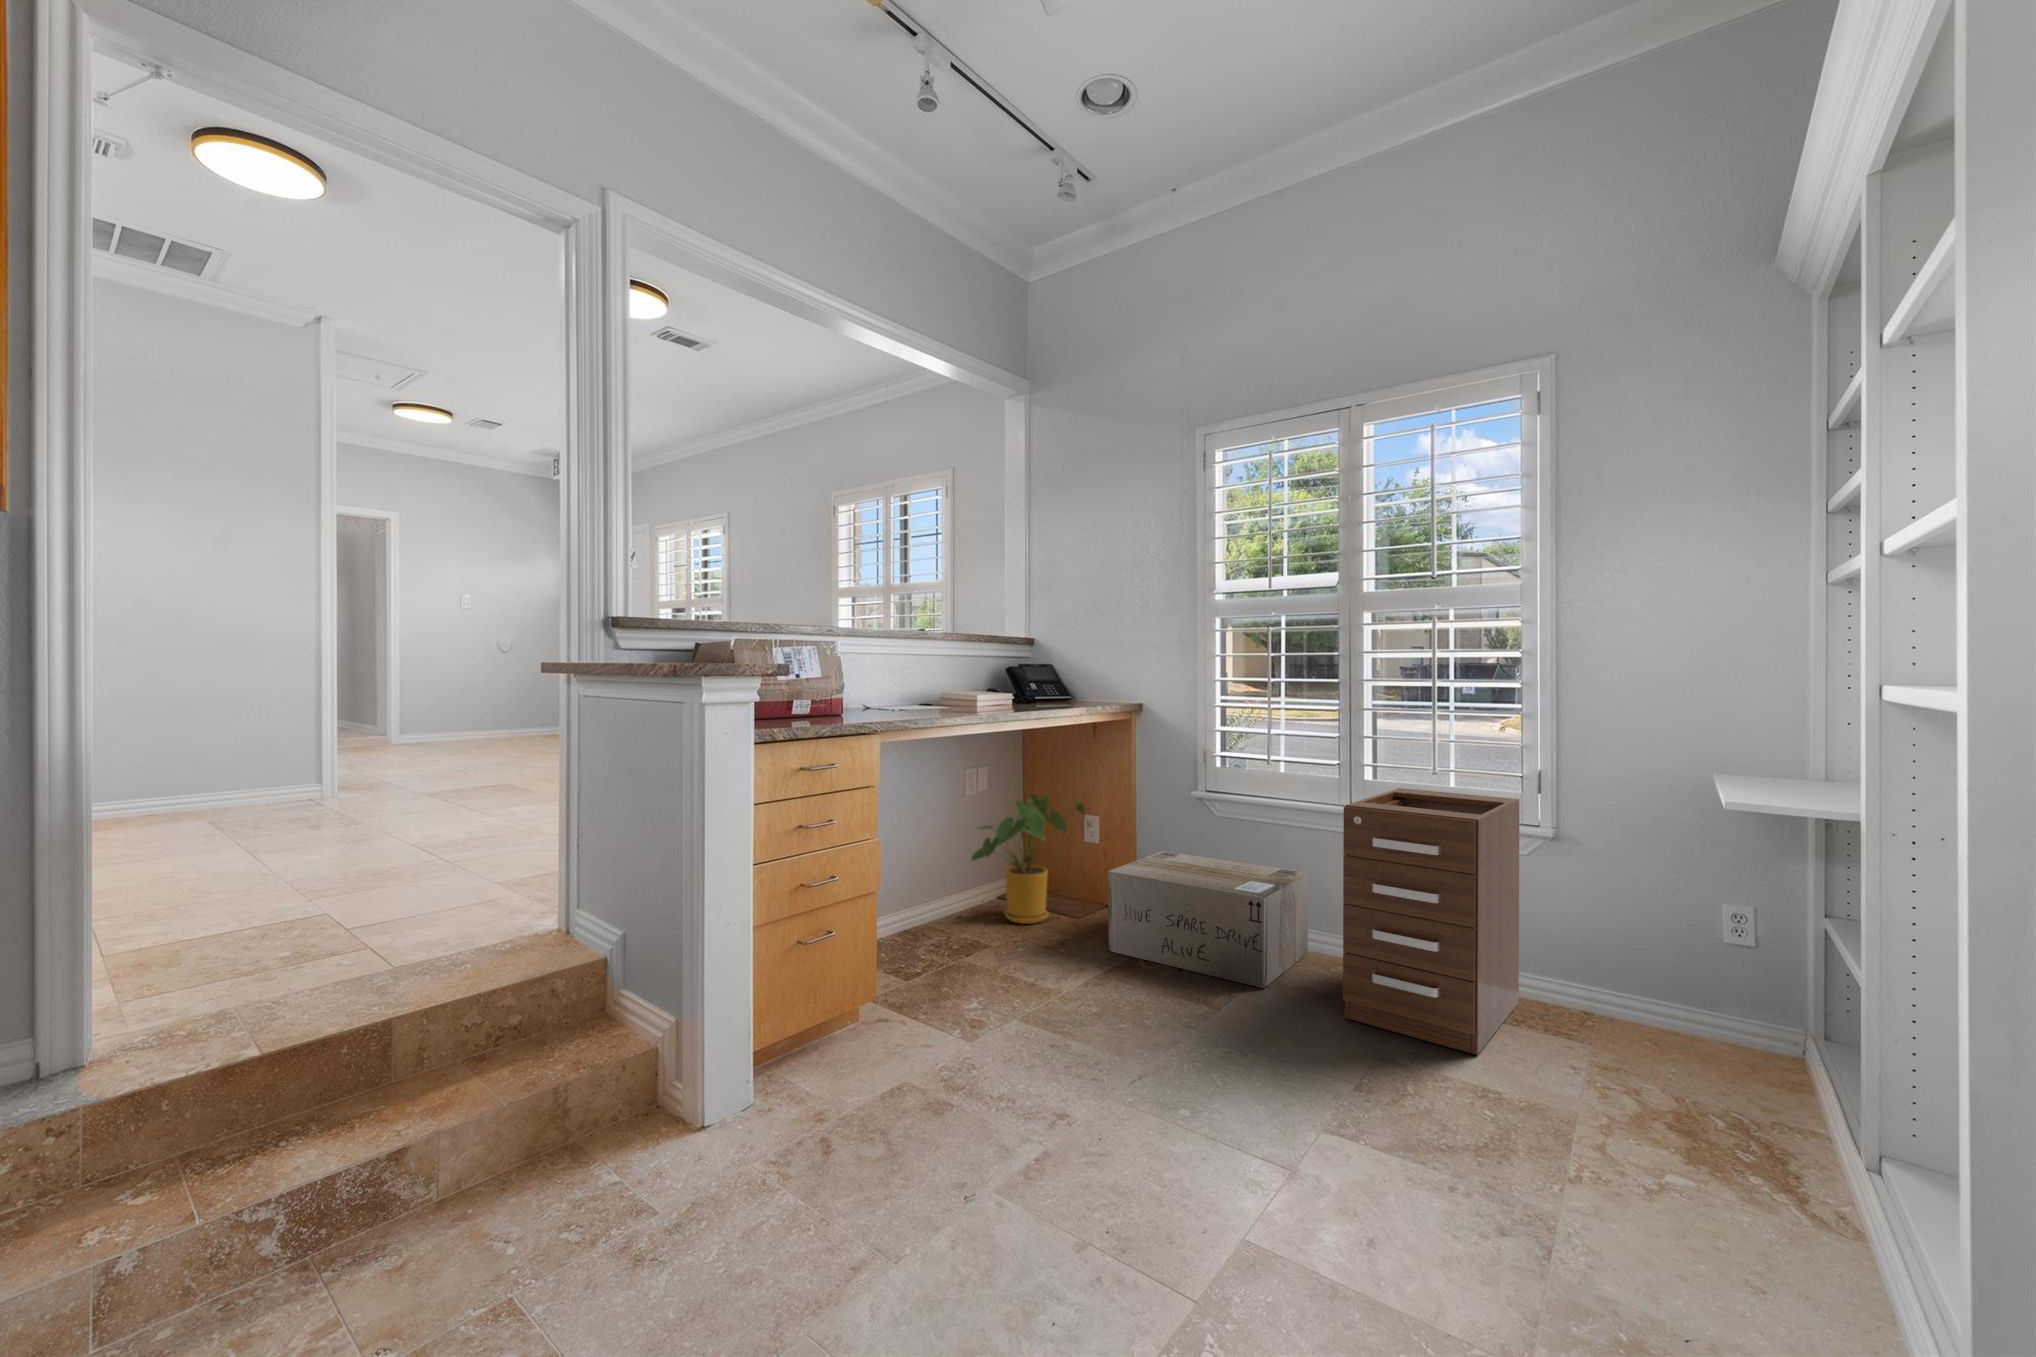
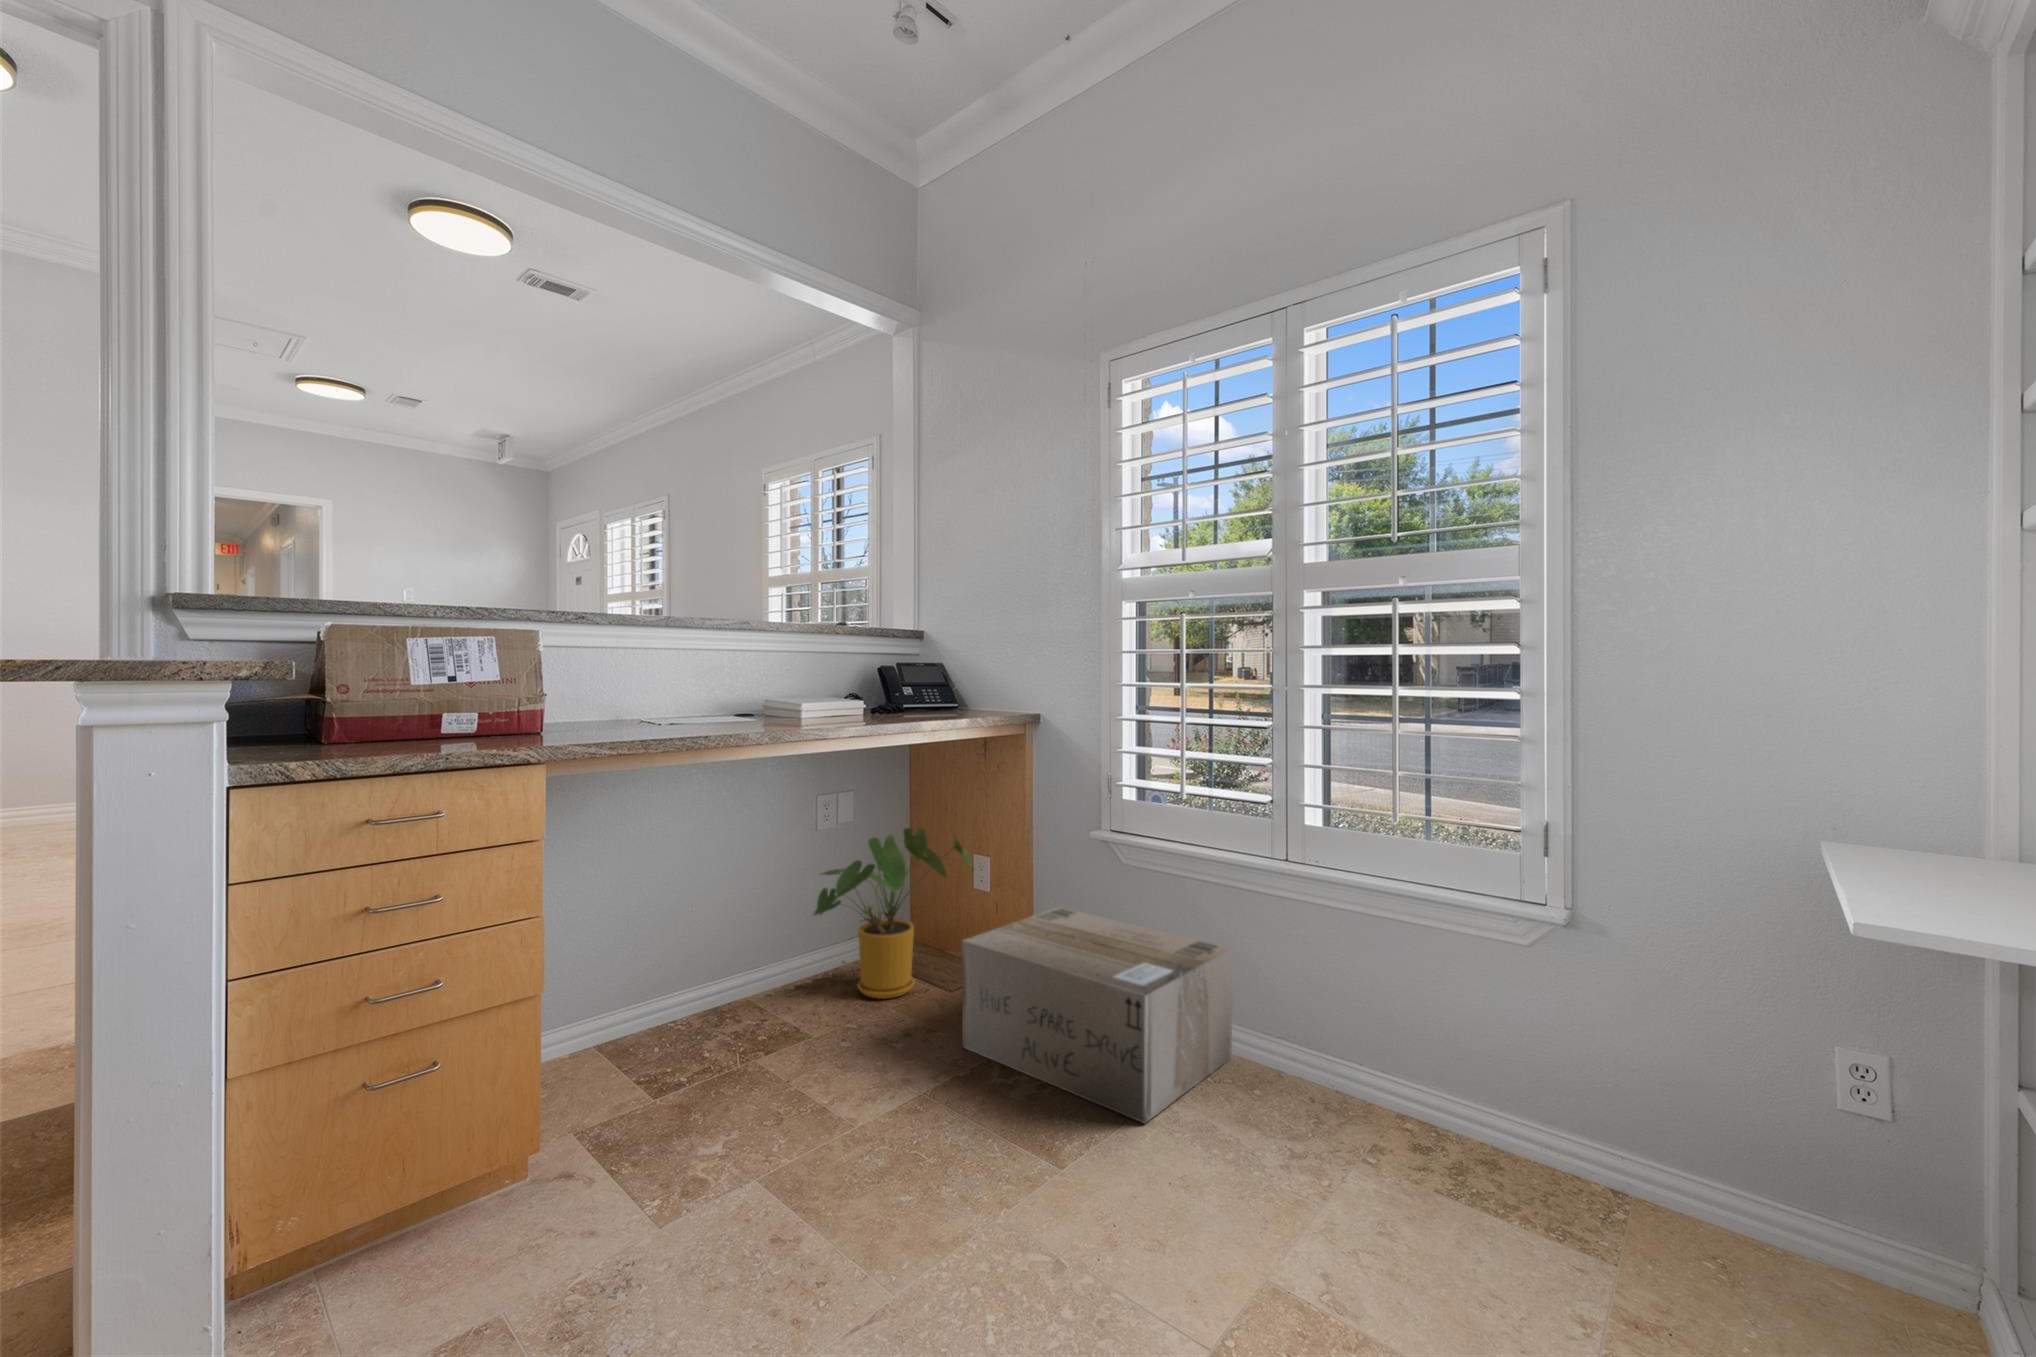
filing cabinet: present [1343,788,1520,1055] -> none [1239,838,1515,1280]

